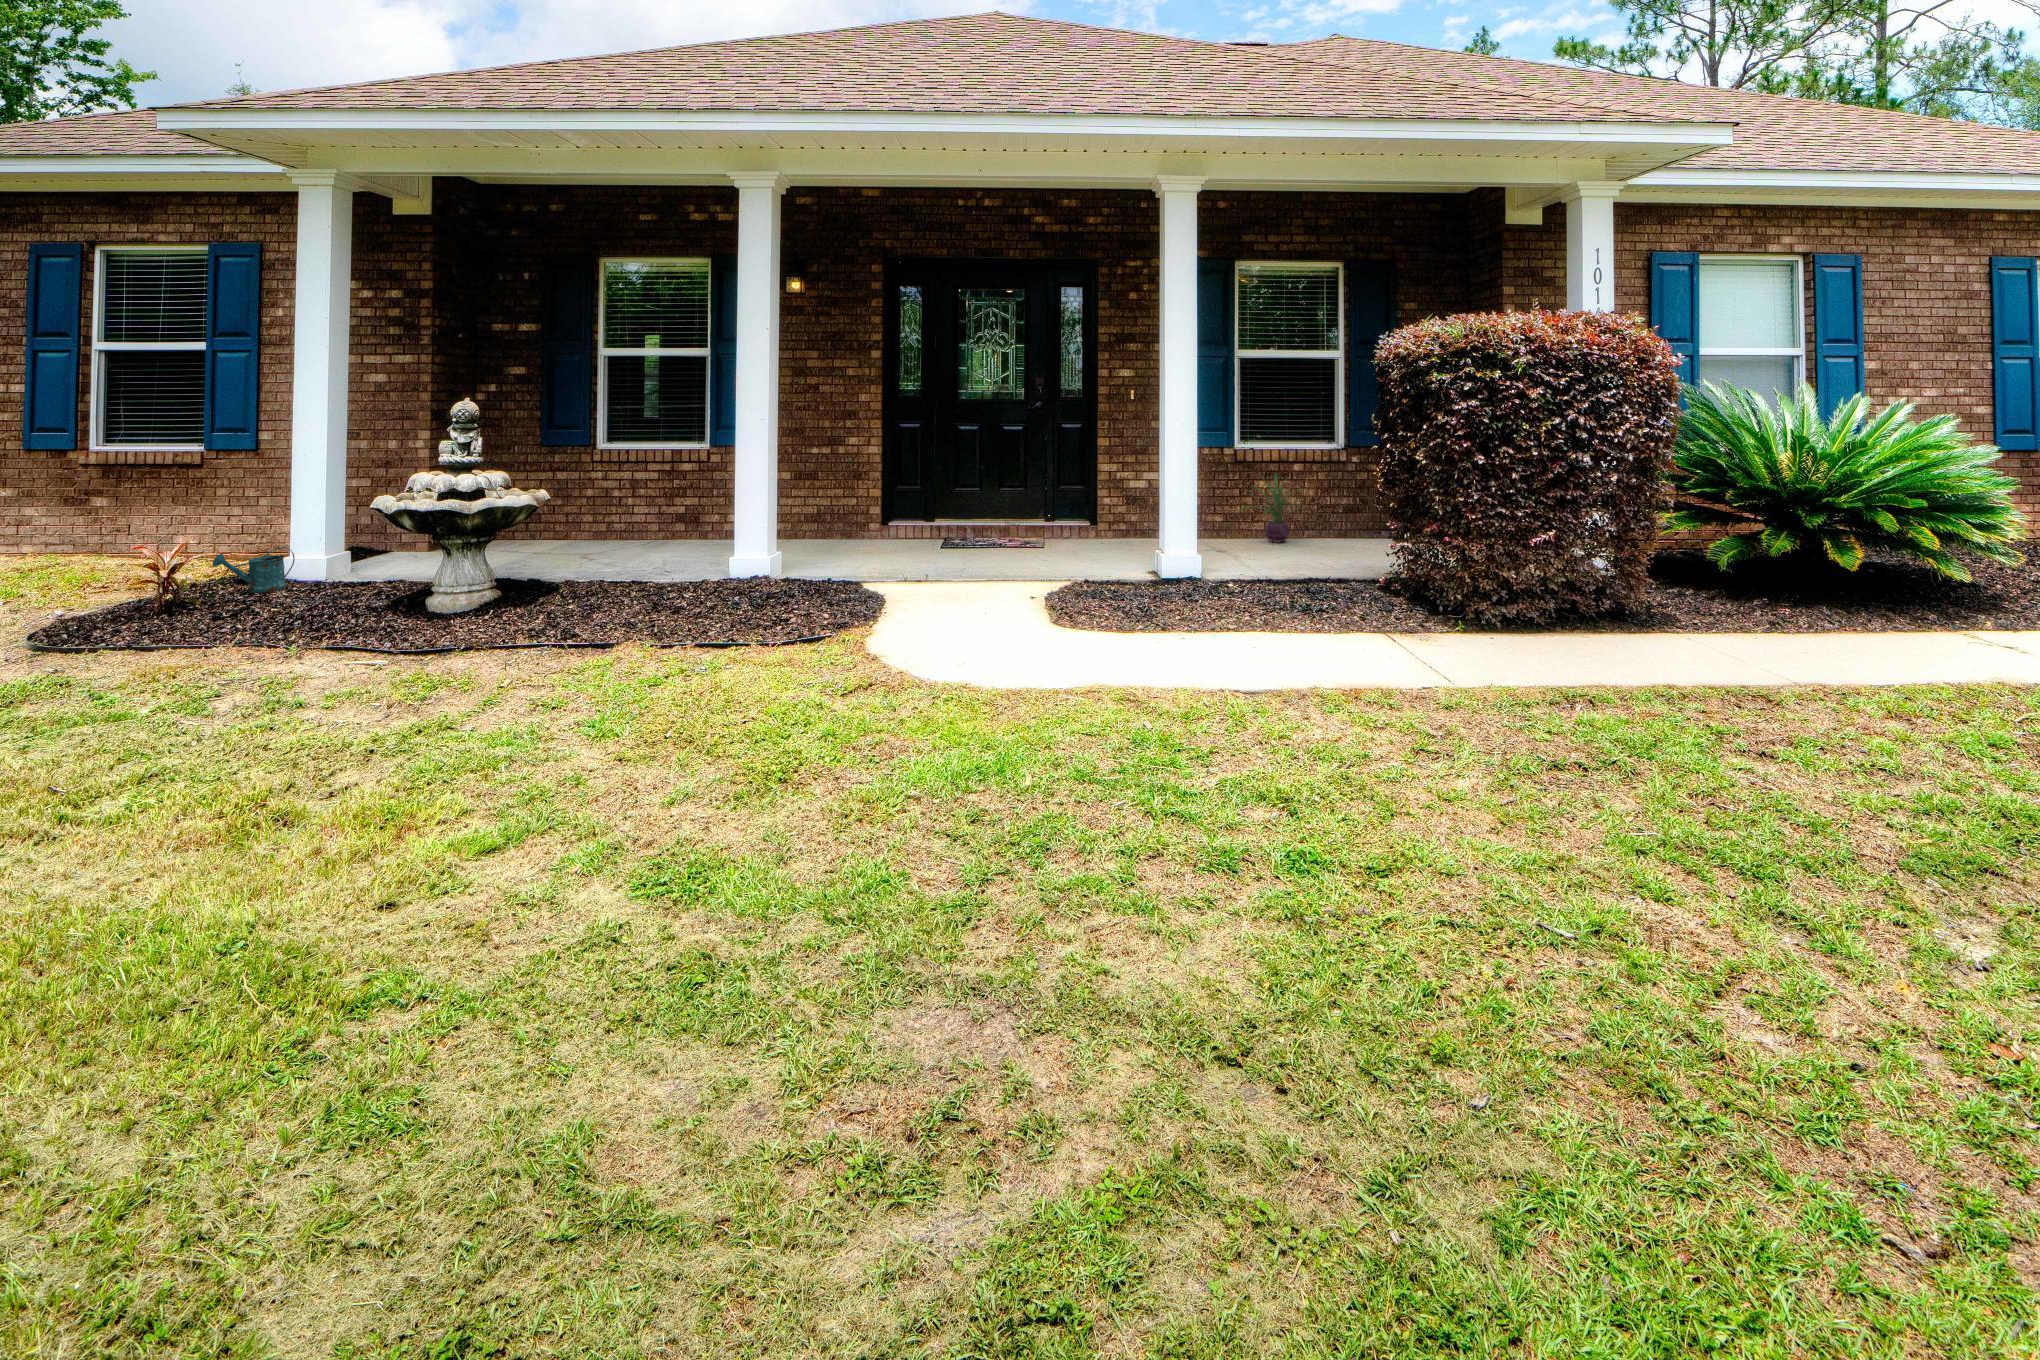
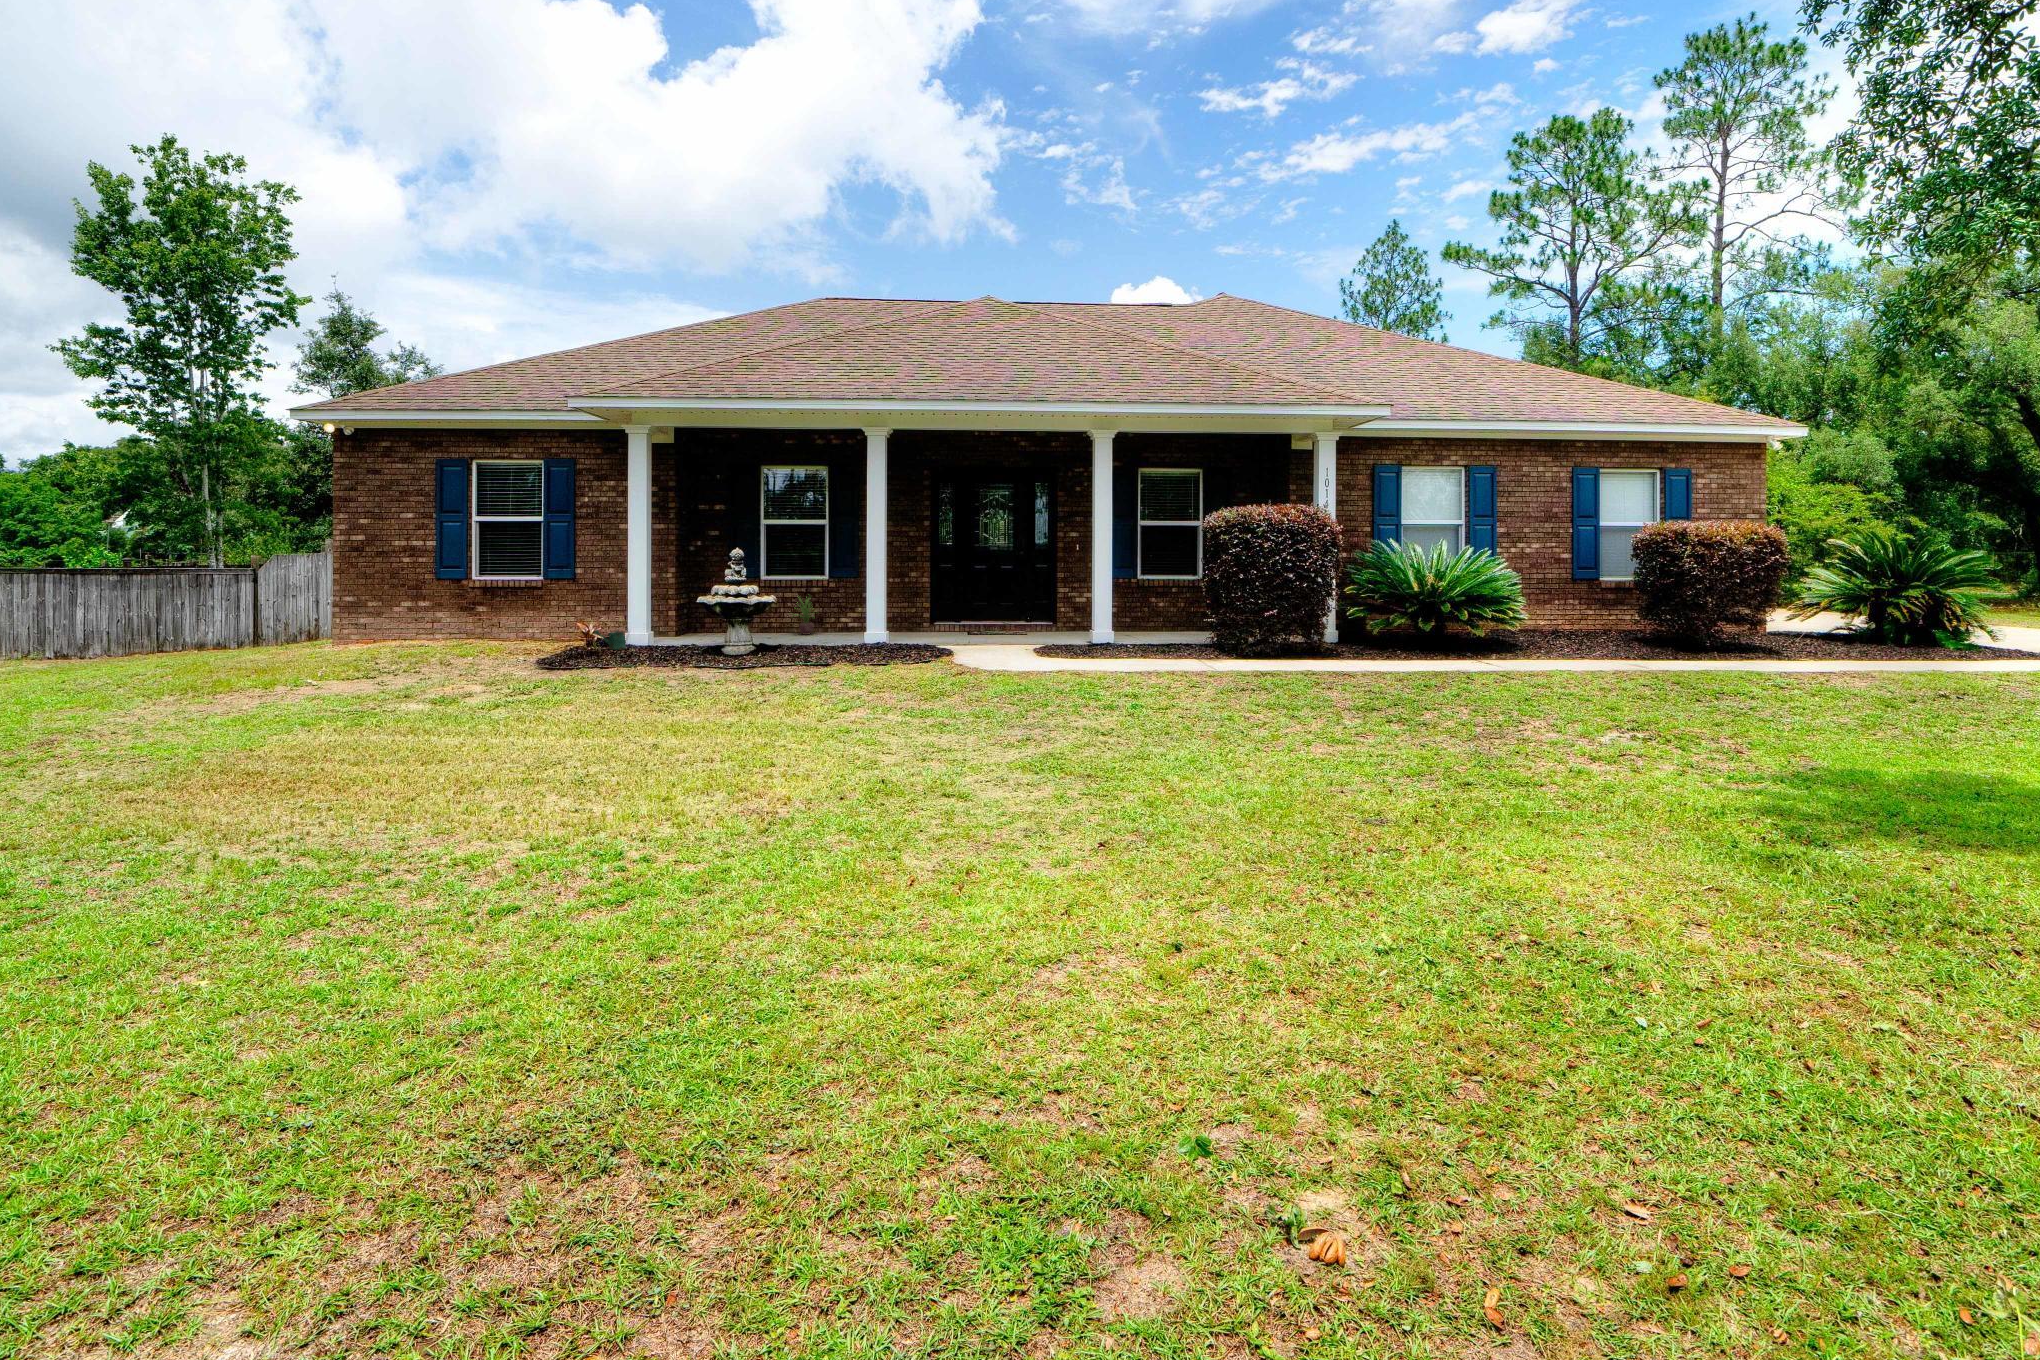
decorative plant: present [1257,474,1292,543] -> present [799,599,813,635]

